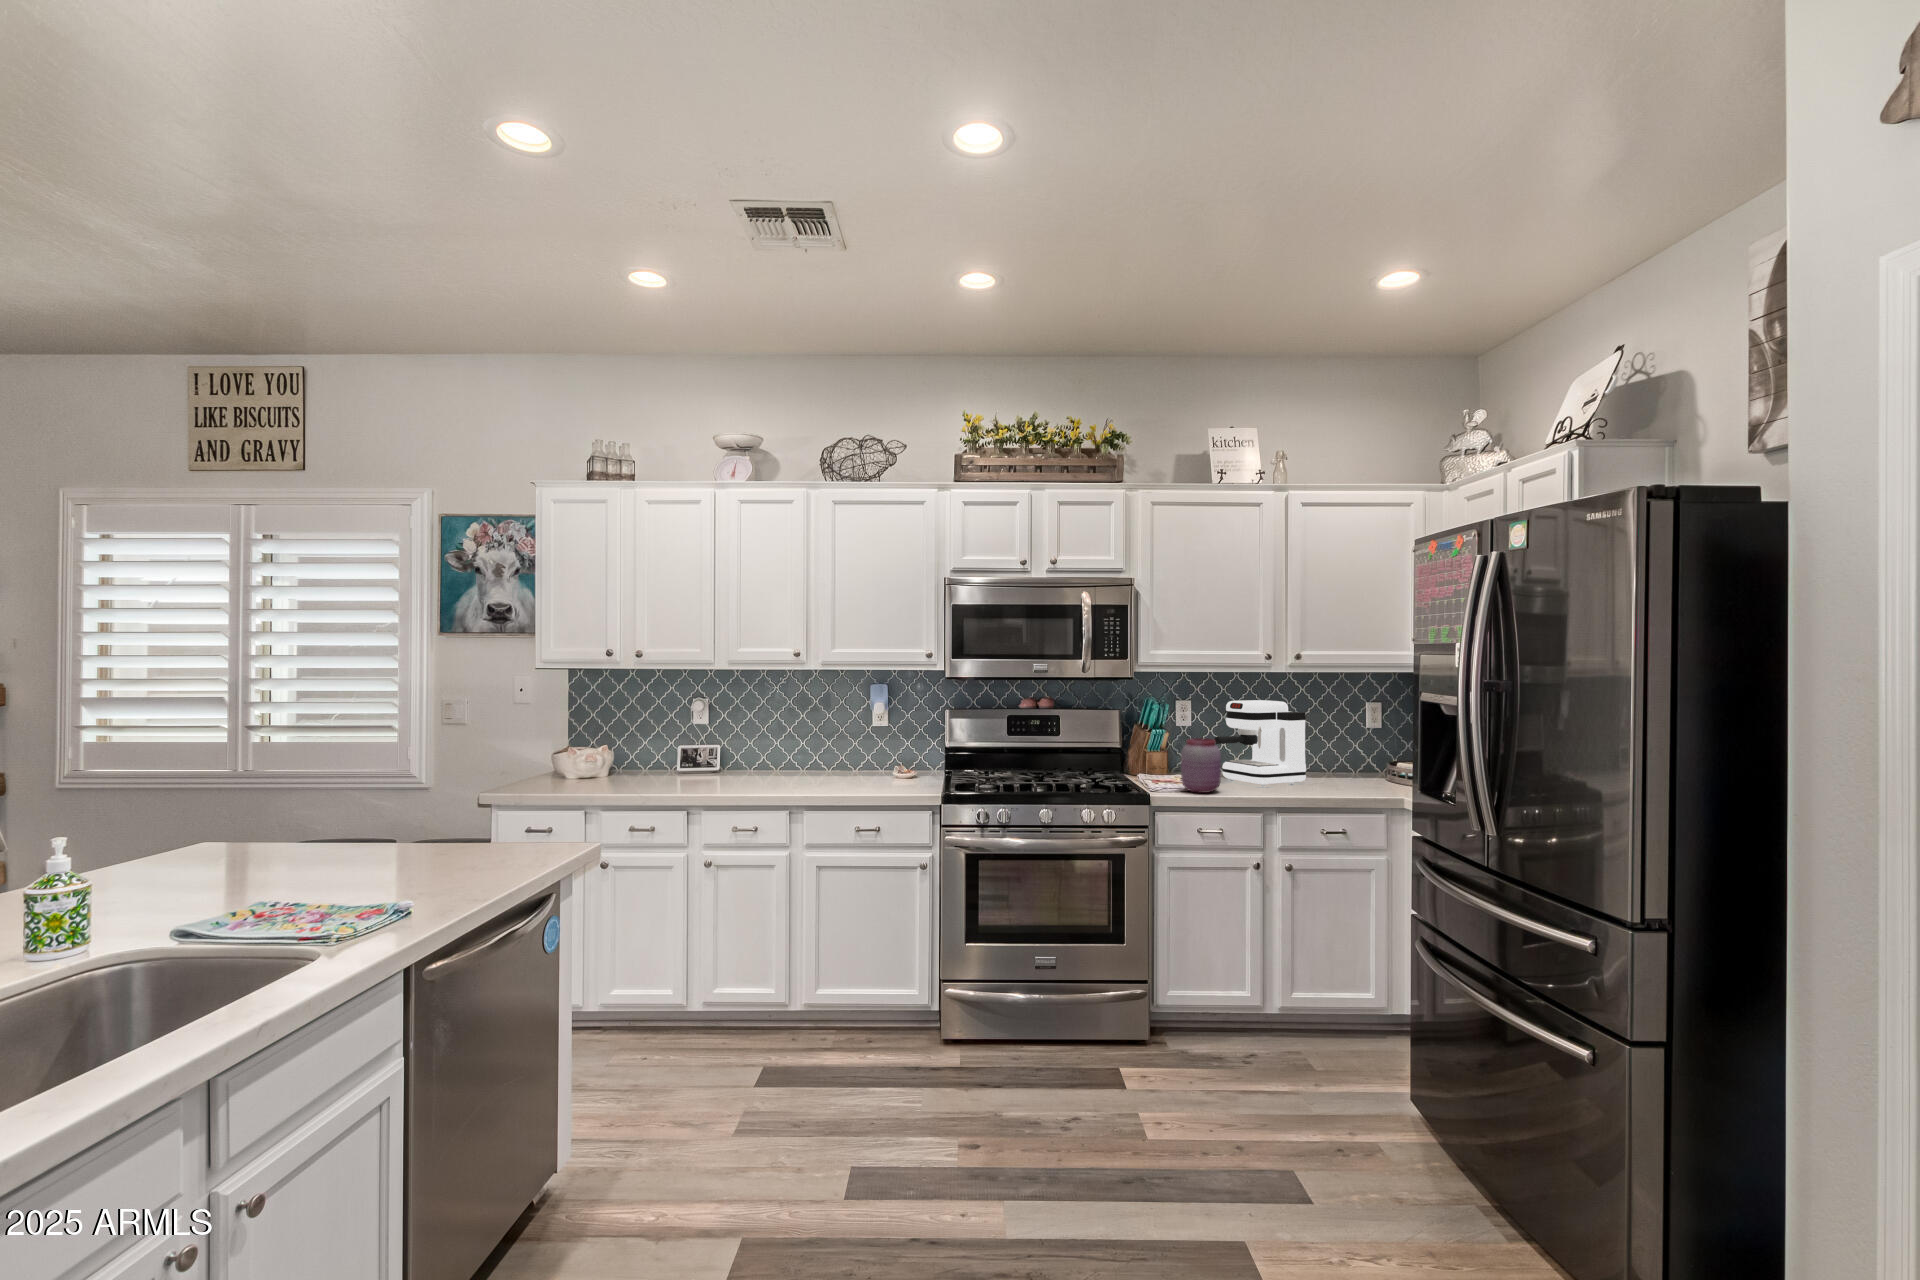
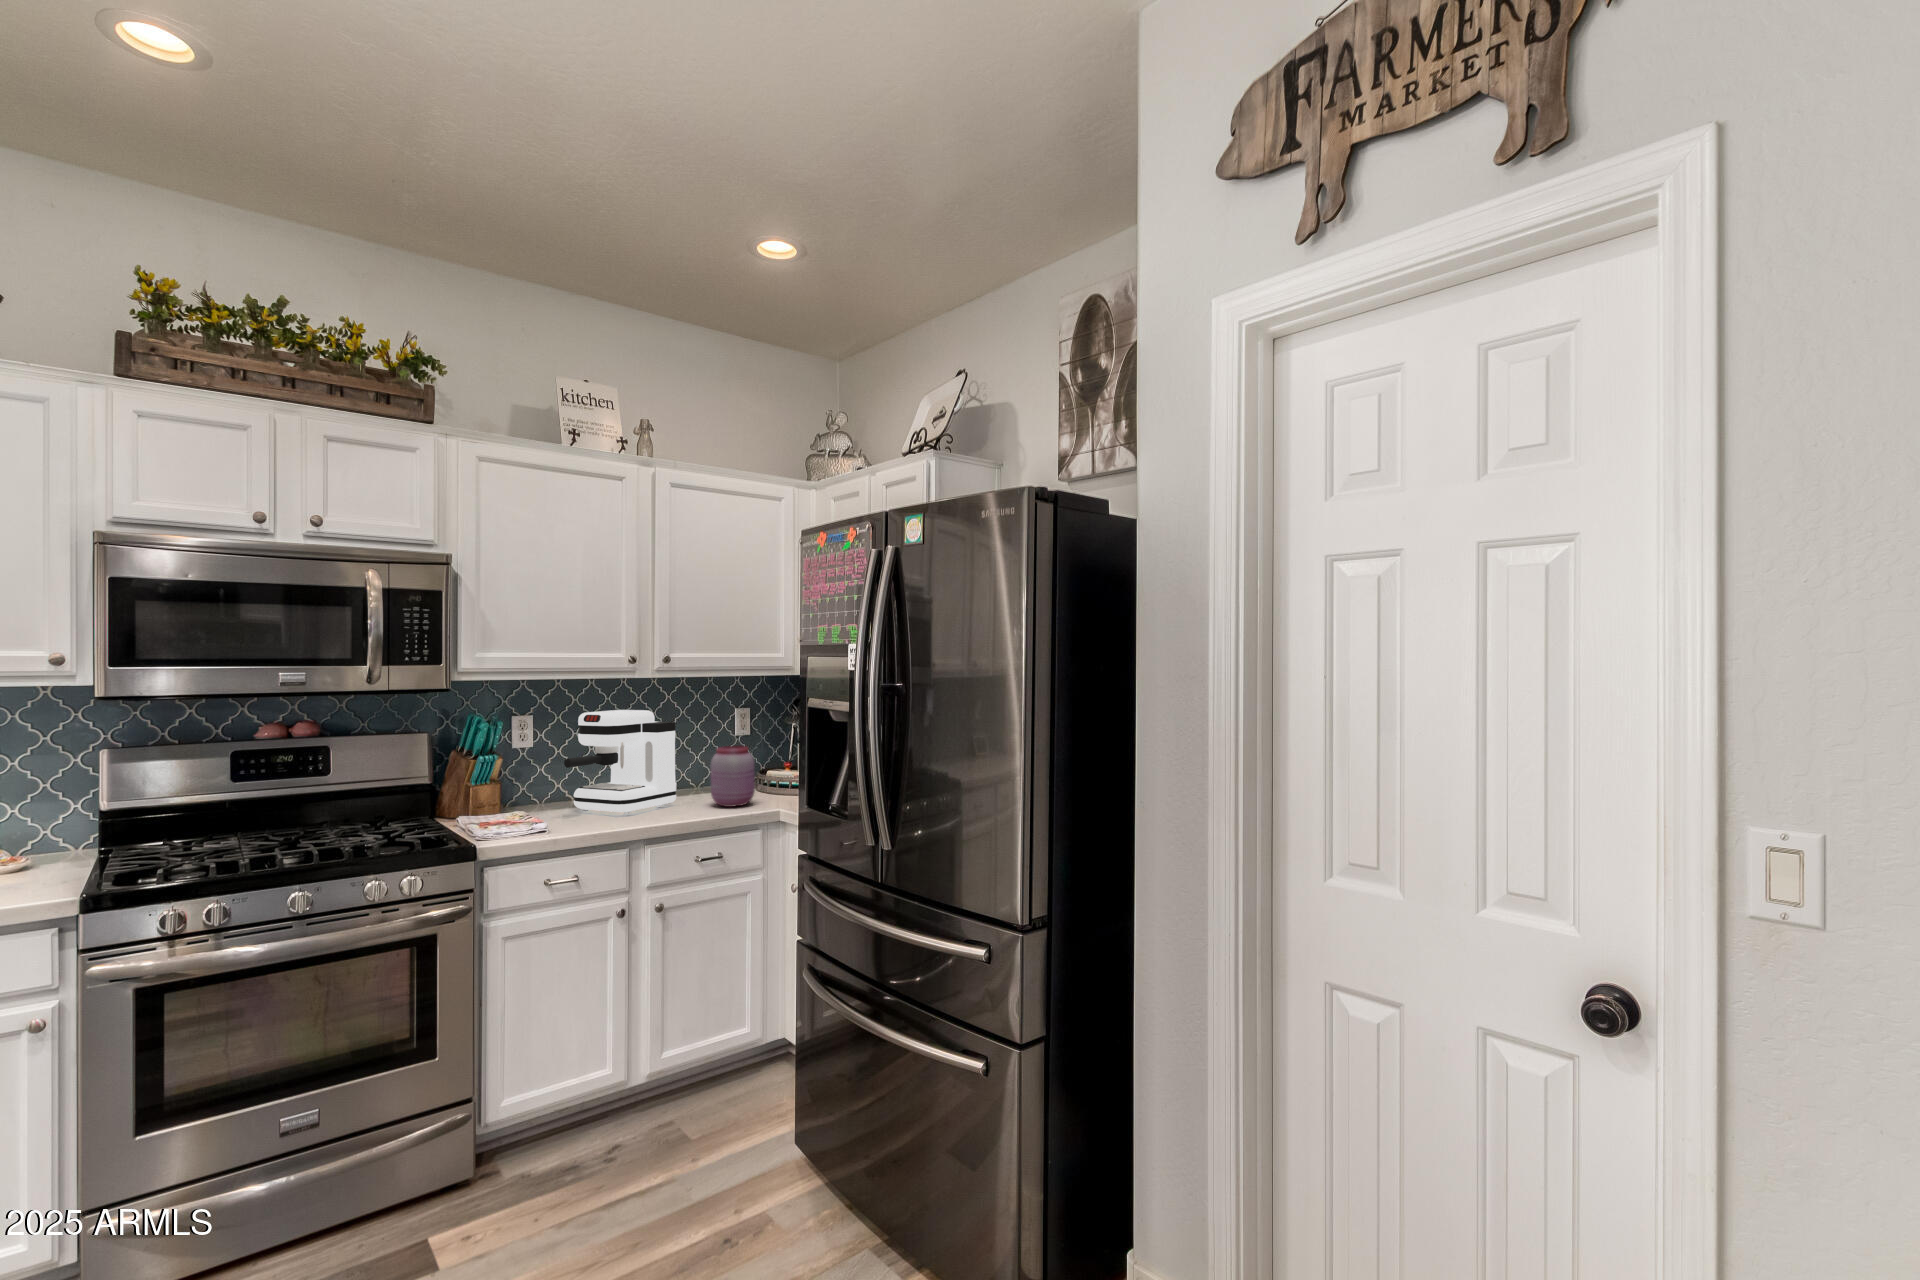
jar: present [1181,738,1221,793] -> present [711,746,755,807]

